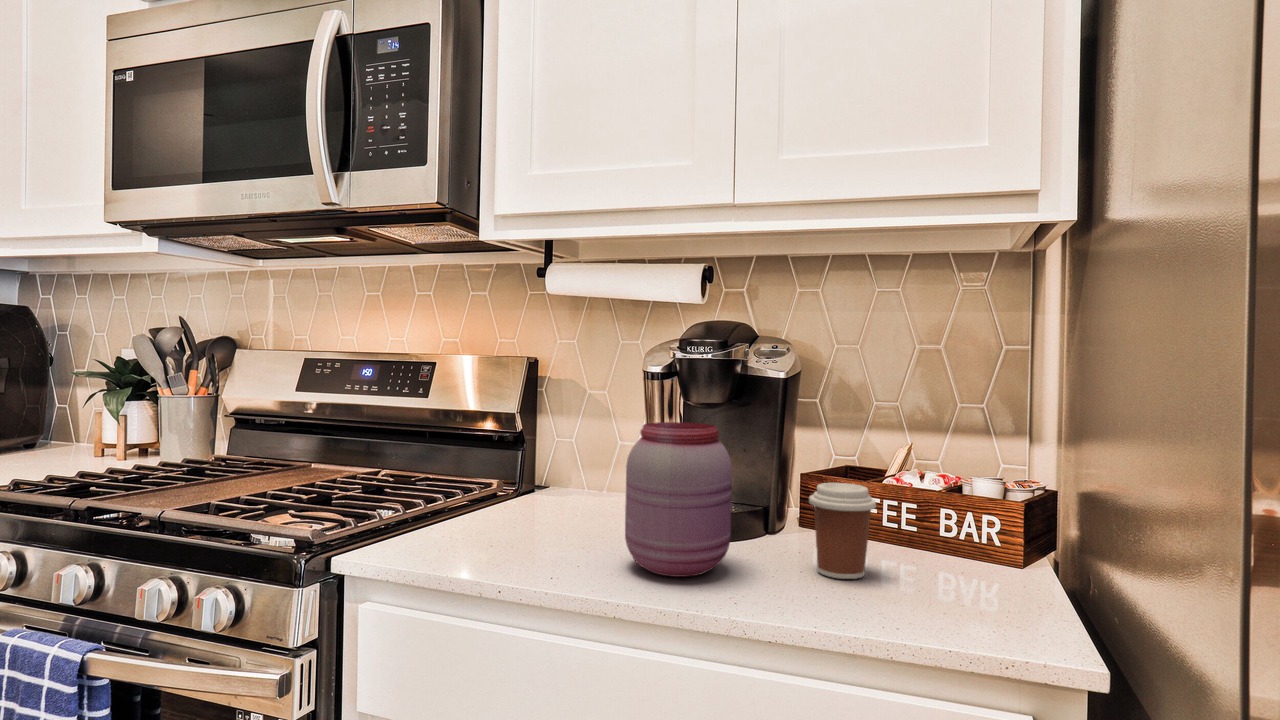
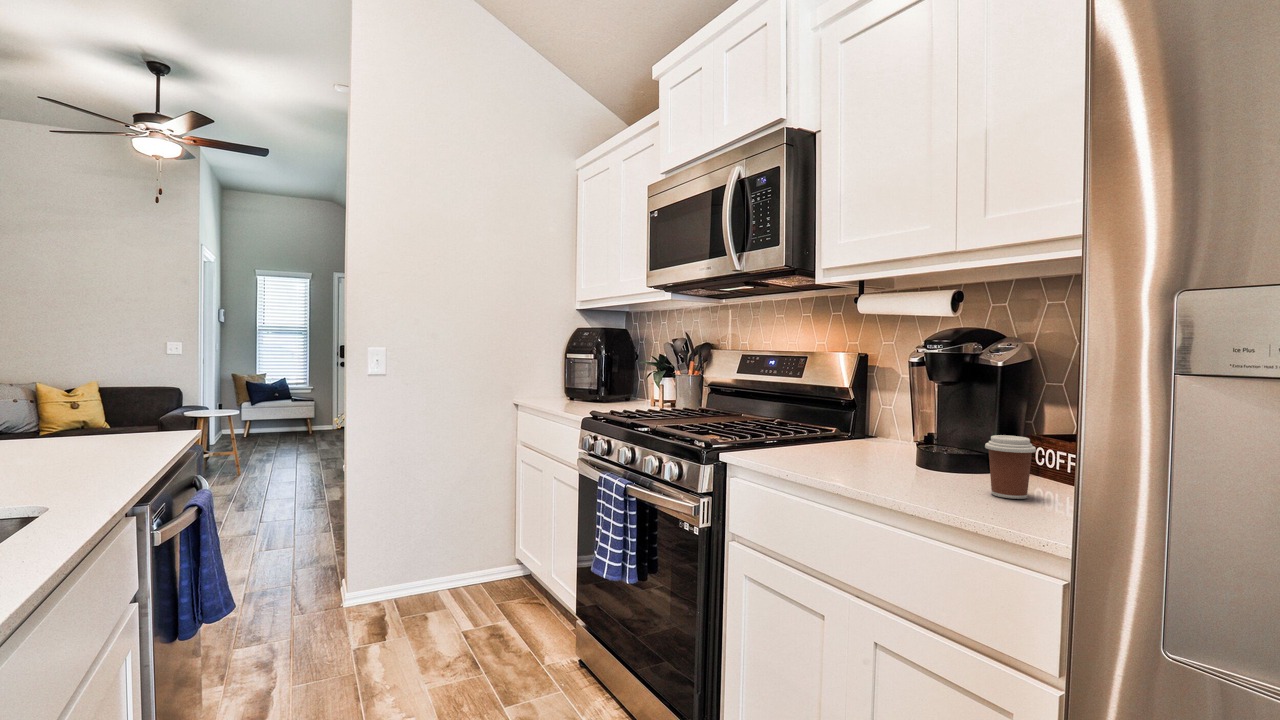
jar: present [625,422,732,577] -> none [862,391,932,482]

